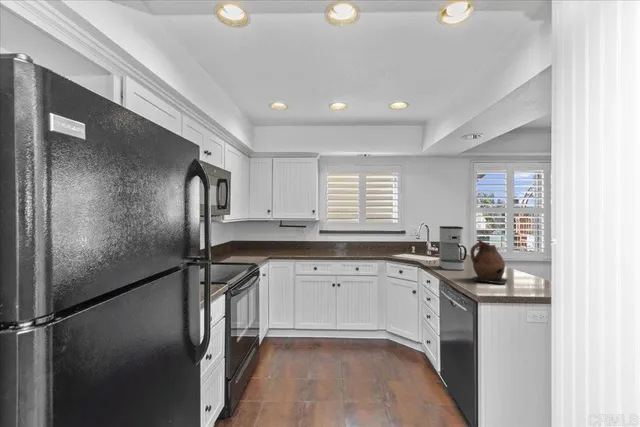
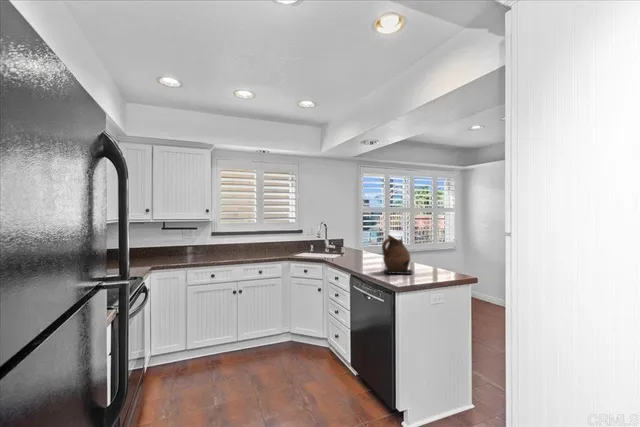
coffee maker: present [439,226,467,270] -> none [346,224,371,266]

